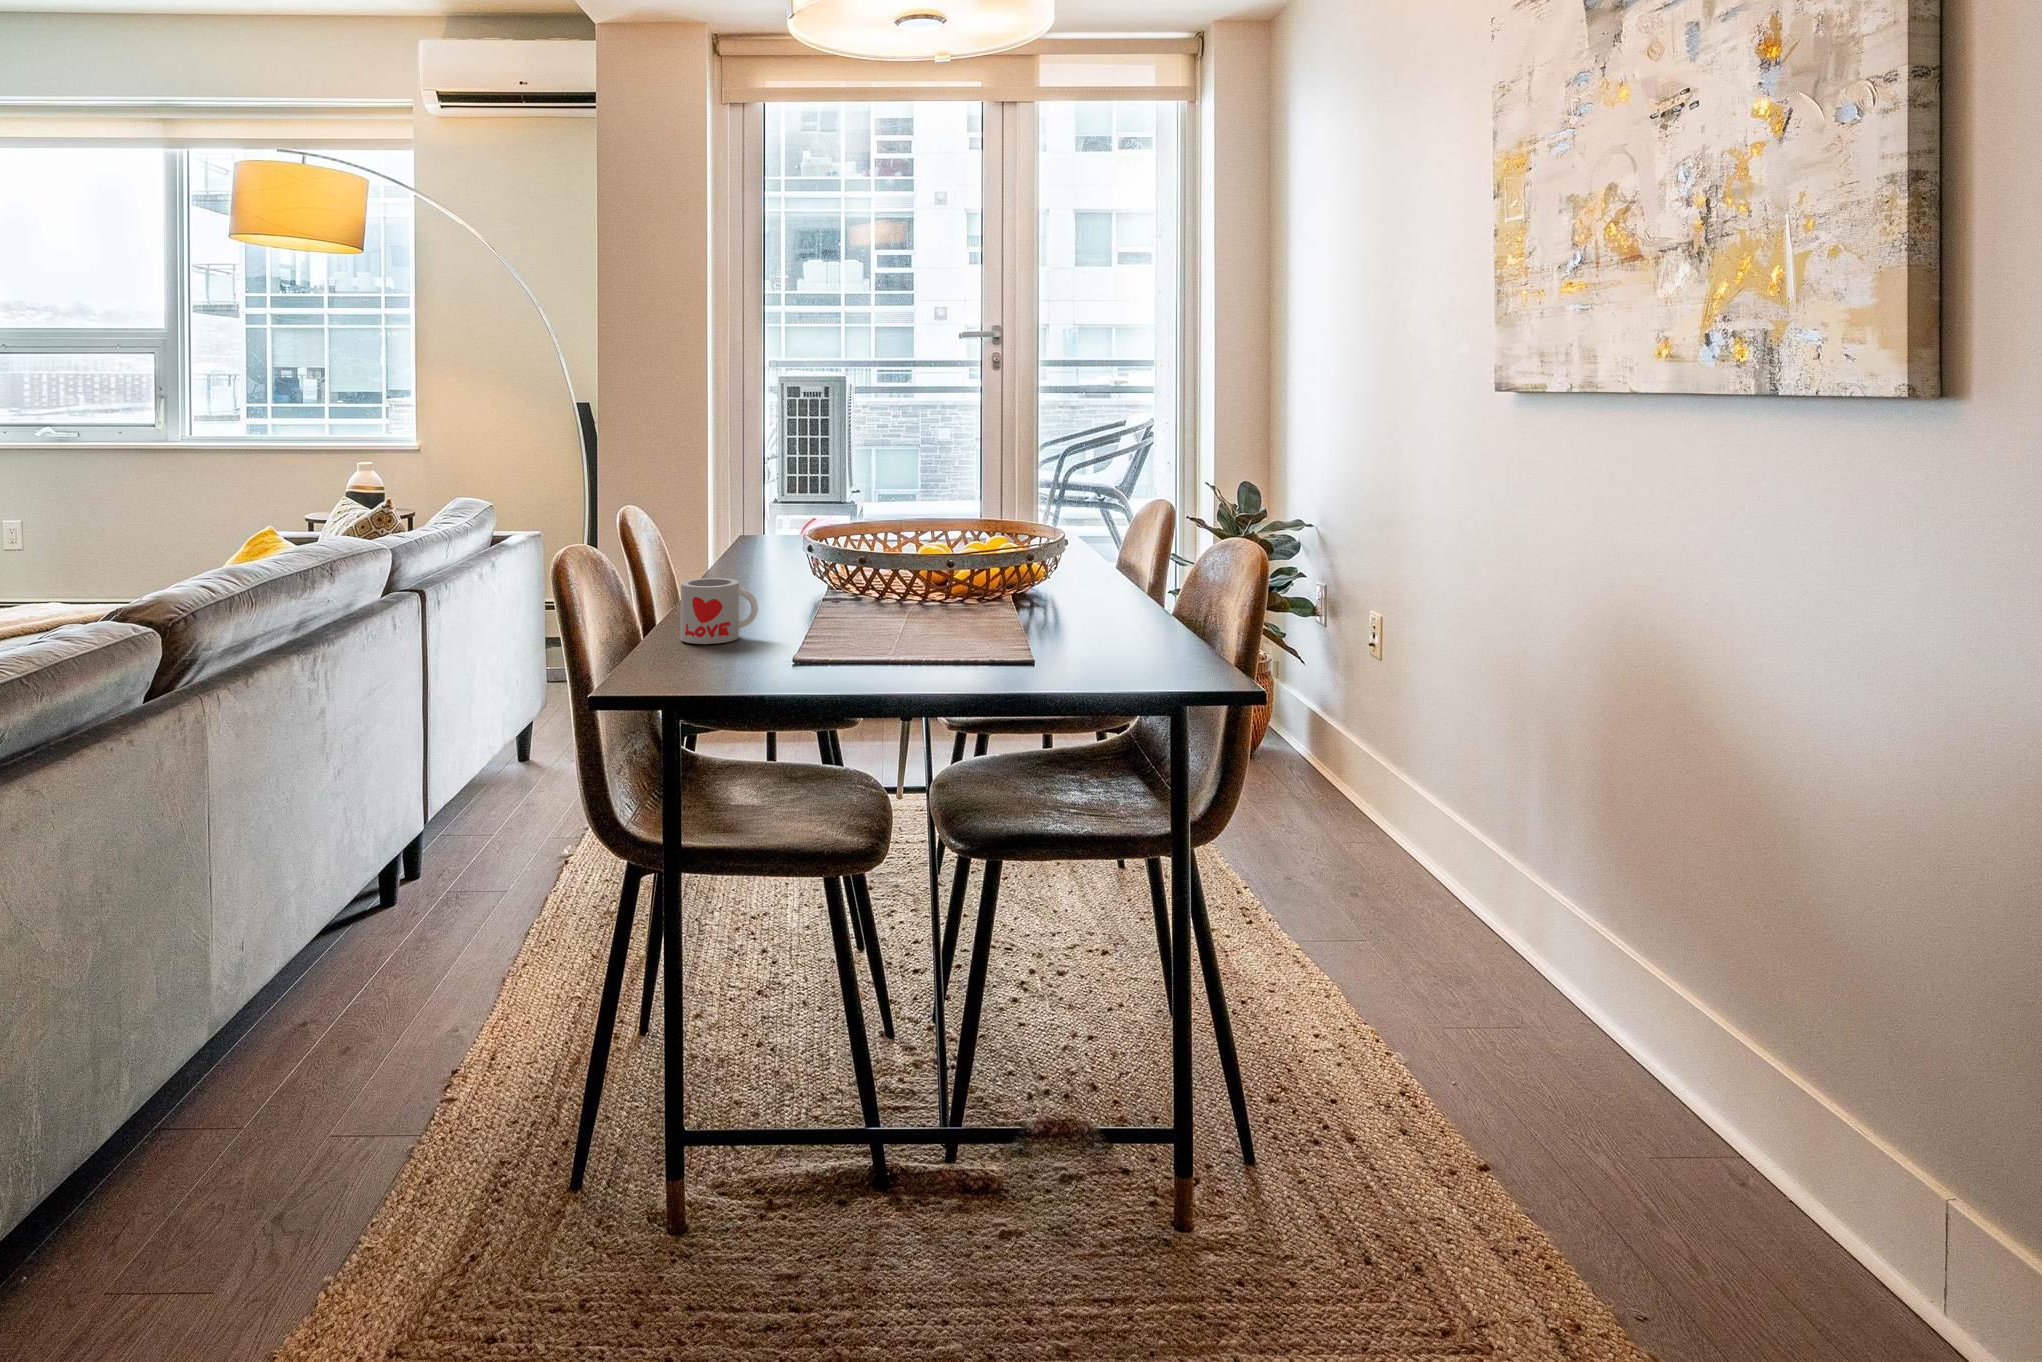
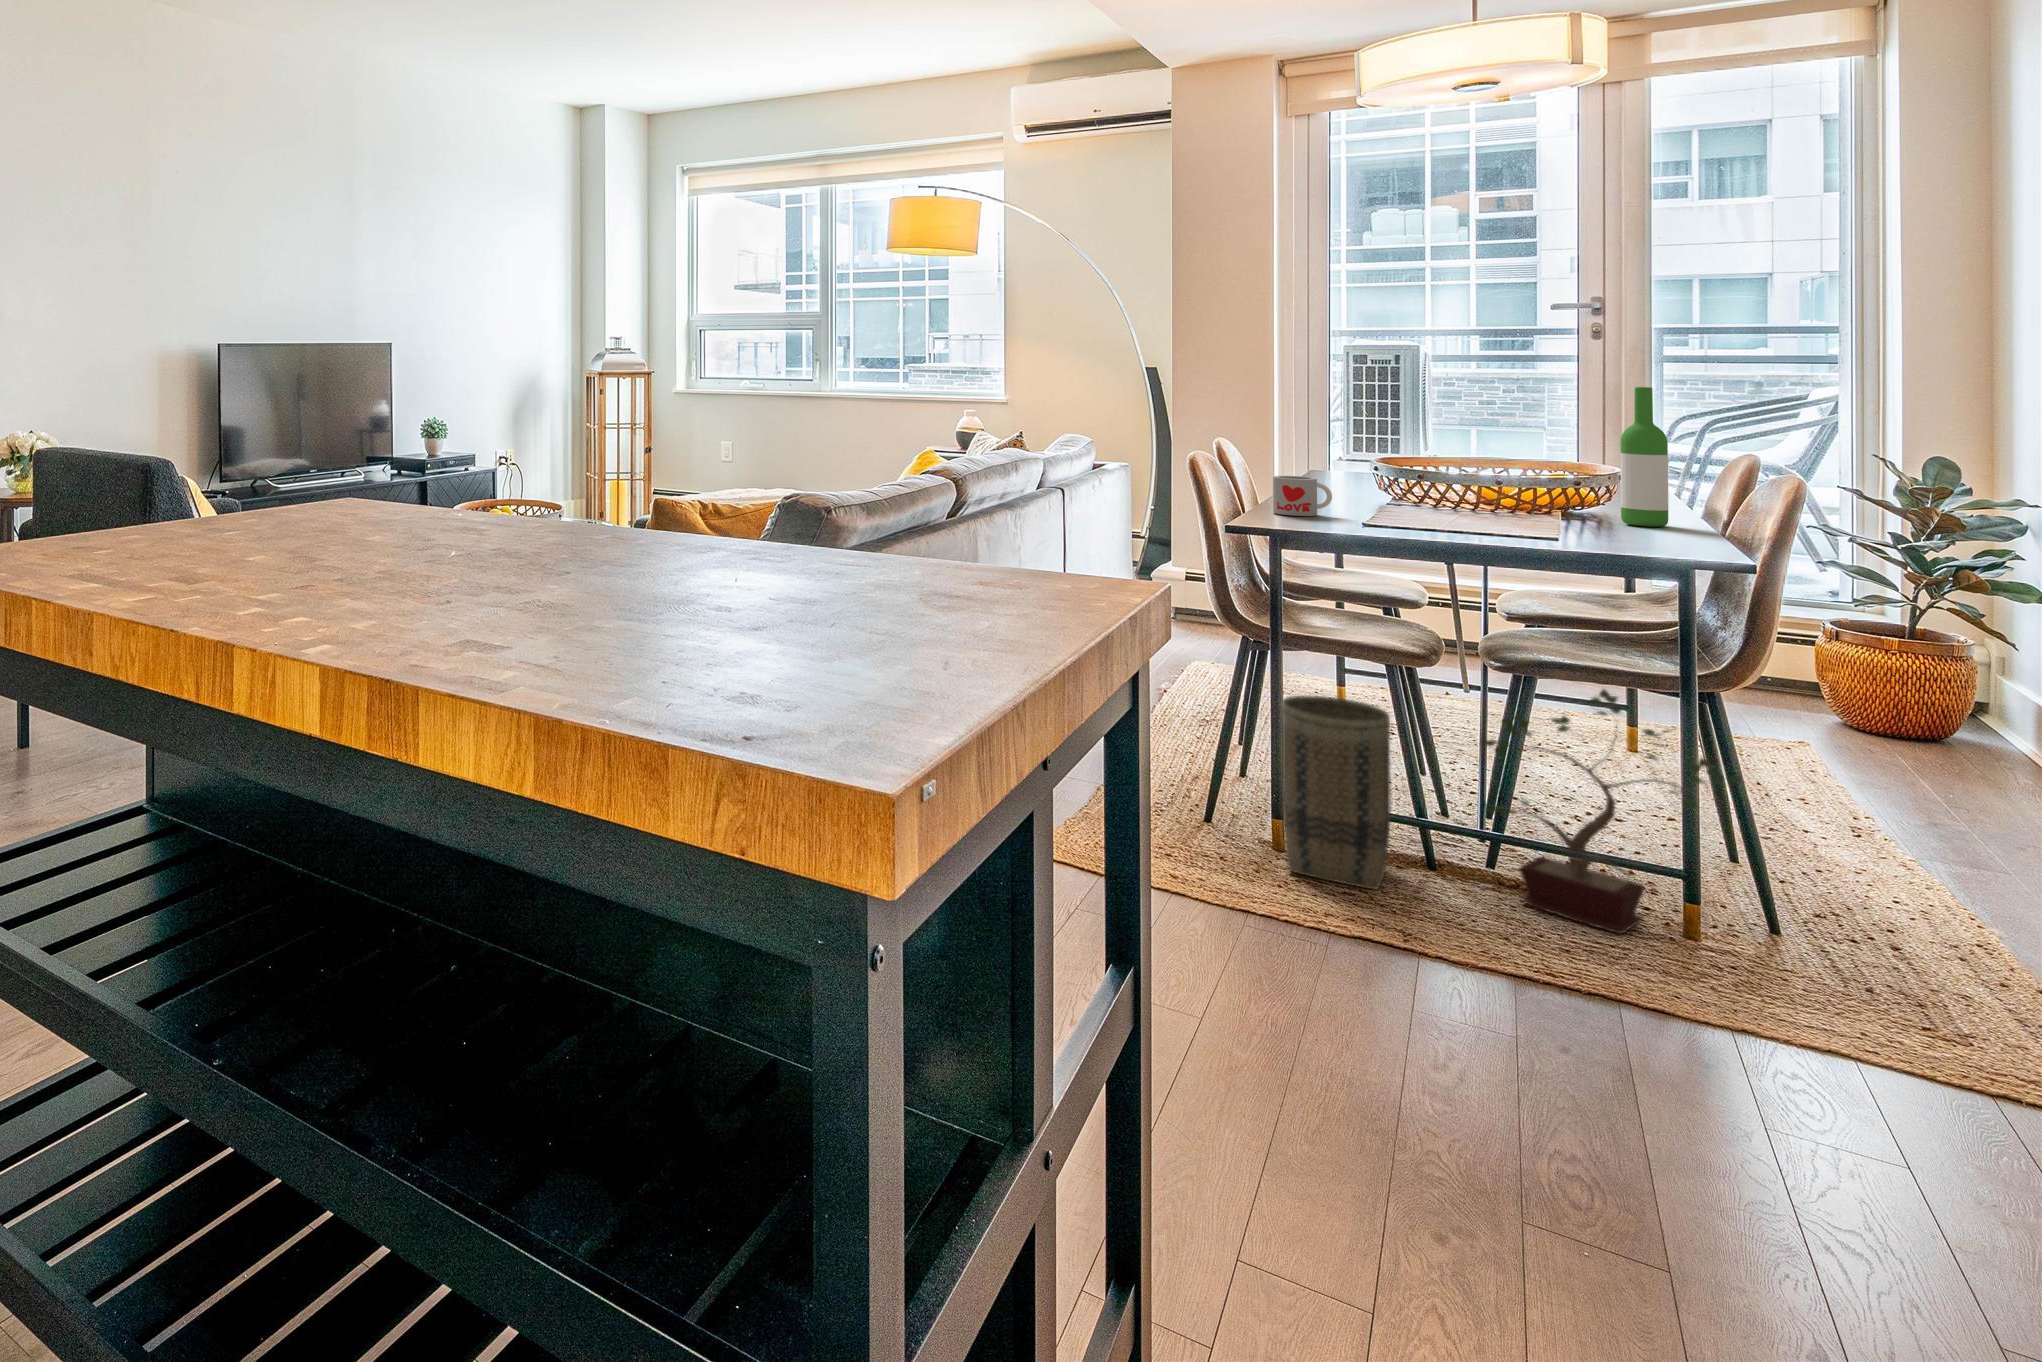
wine bottle: none [1075,432,1121,613] -> present [1620,387,1668,527]
potted plant: none [940,870,1250,1248] -> present [1482,689,1741,934]
basket: none [681,939,830,1277] -> present [1281,696,1391,890]

